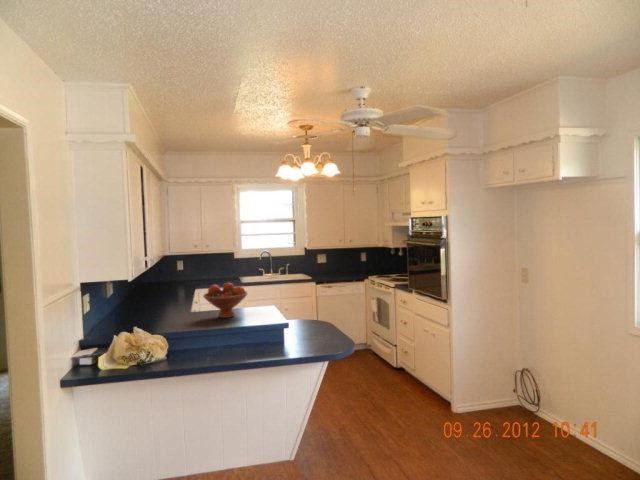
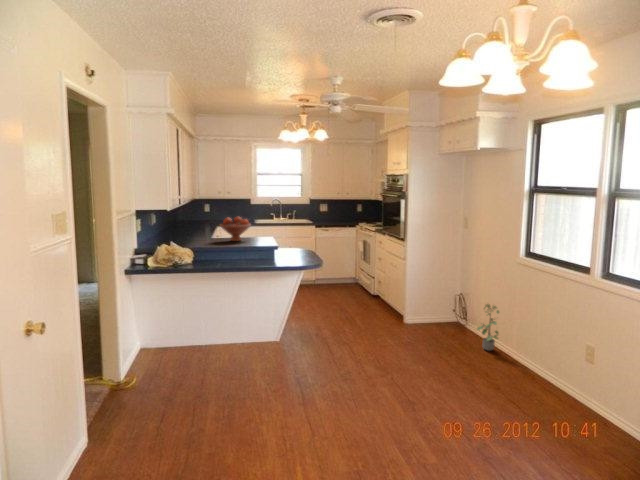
potted plant: none [565,384,606,454] -> present [477,304,499,351]

